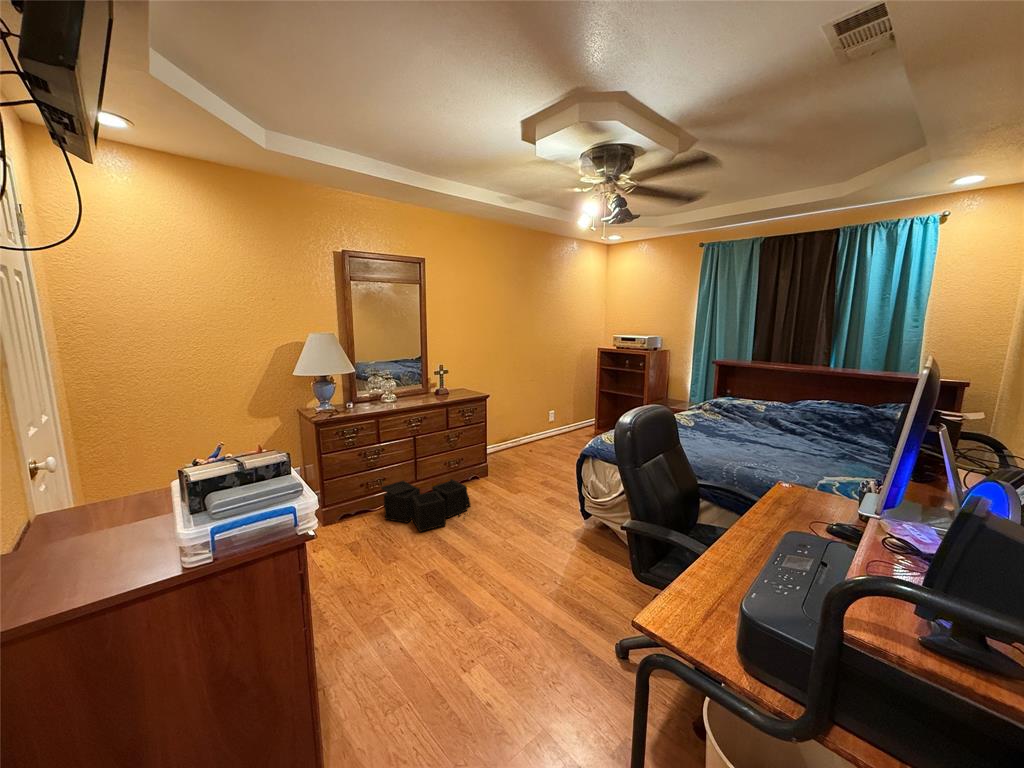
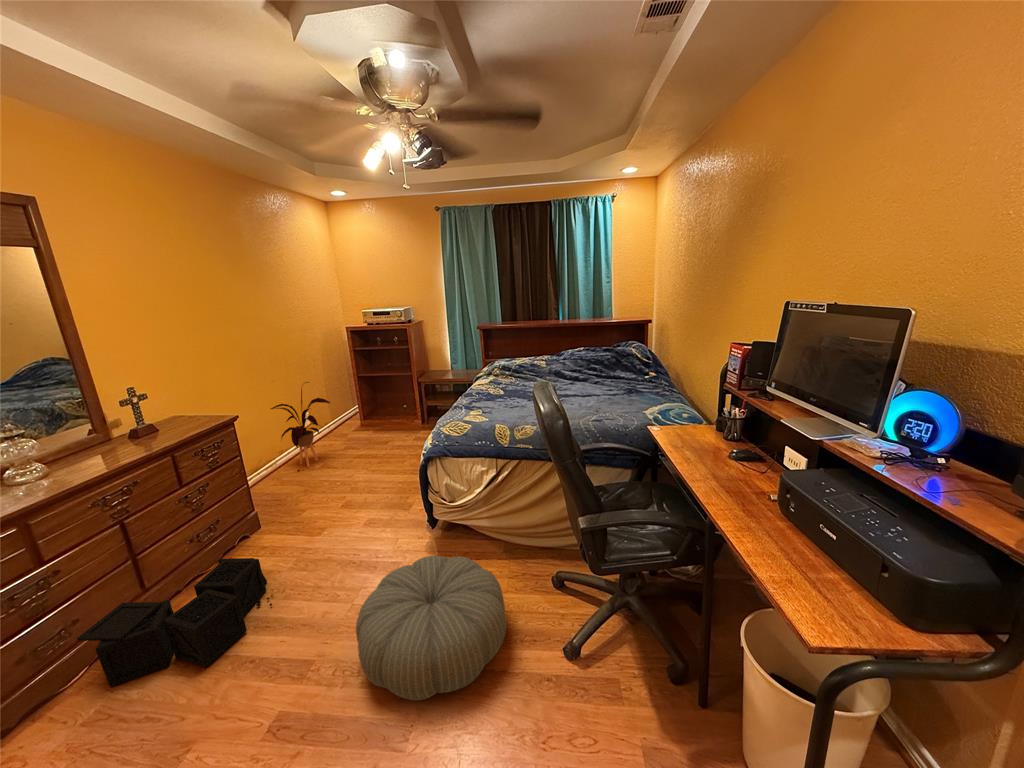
house plant: none [521,384,562,450] -> present [271,382,330,468]
pouf: none [475,525,592,622] -> present [356,556,506,700]

